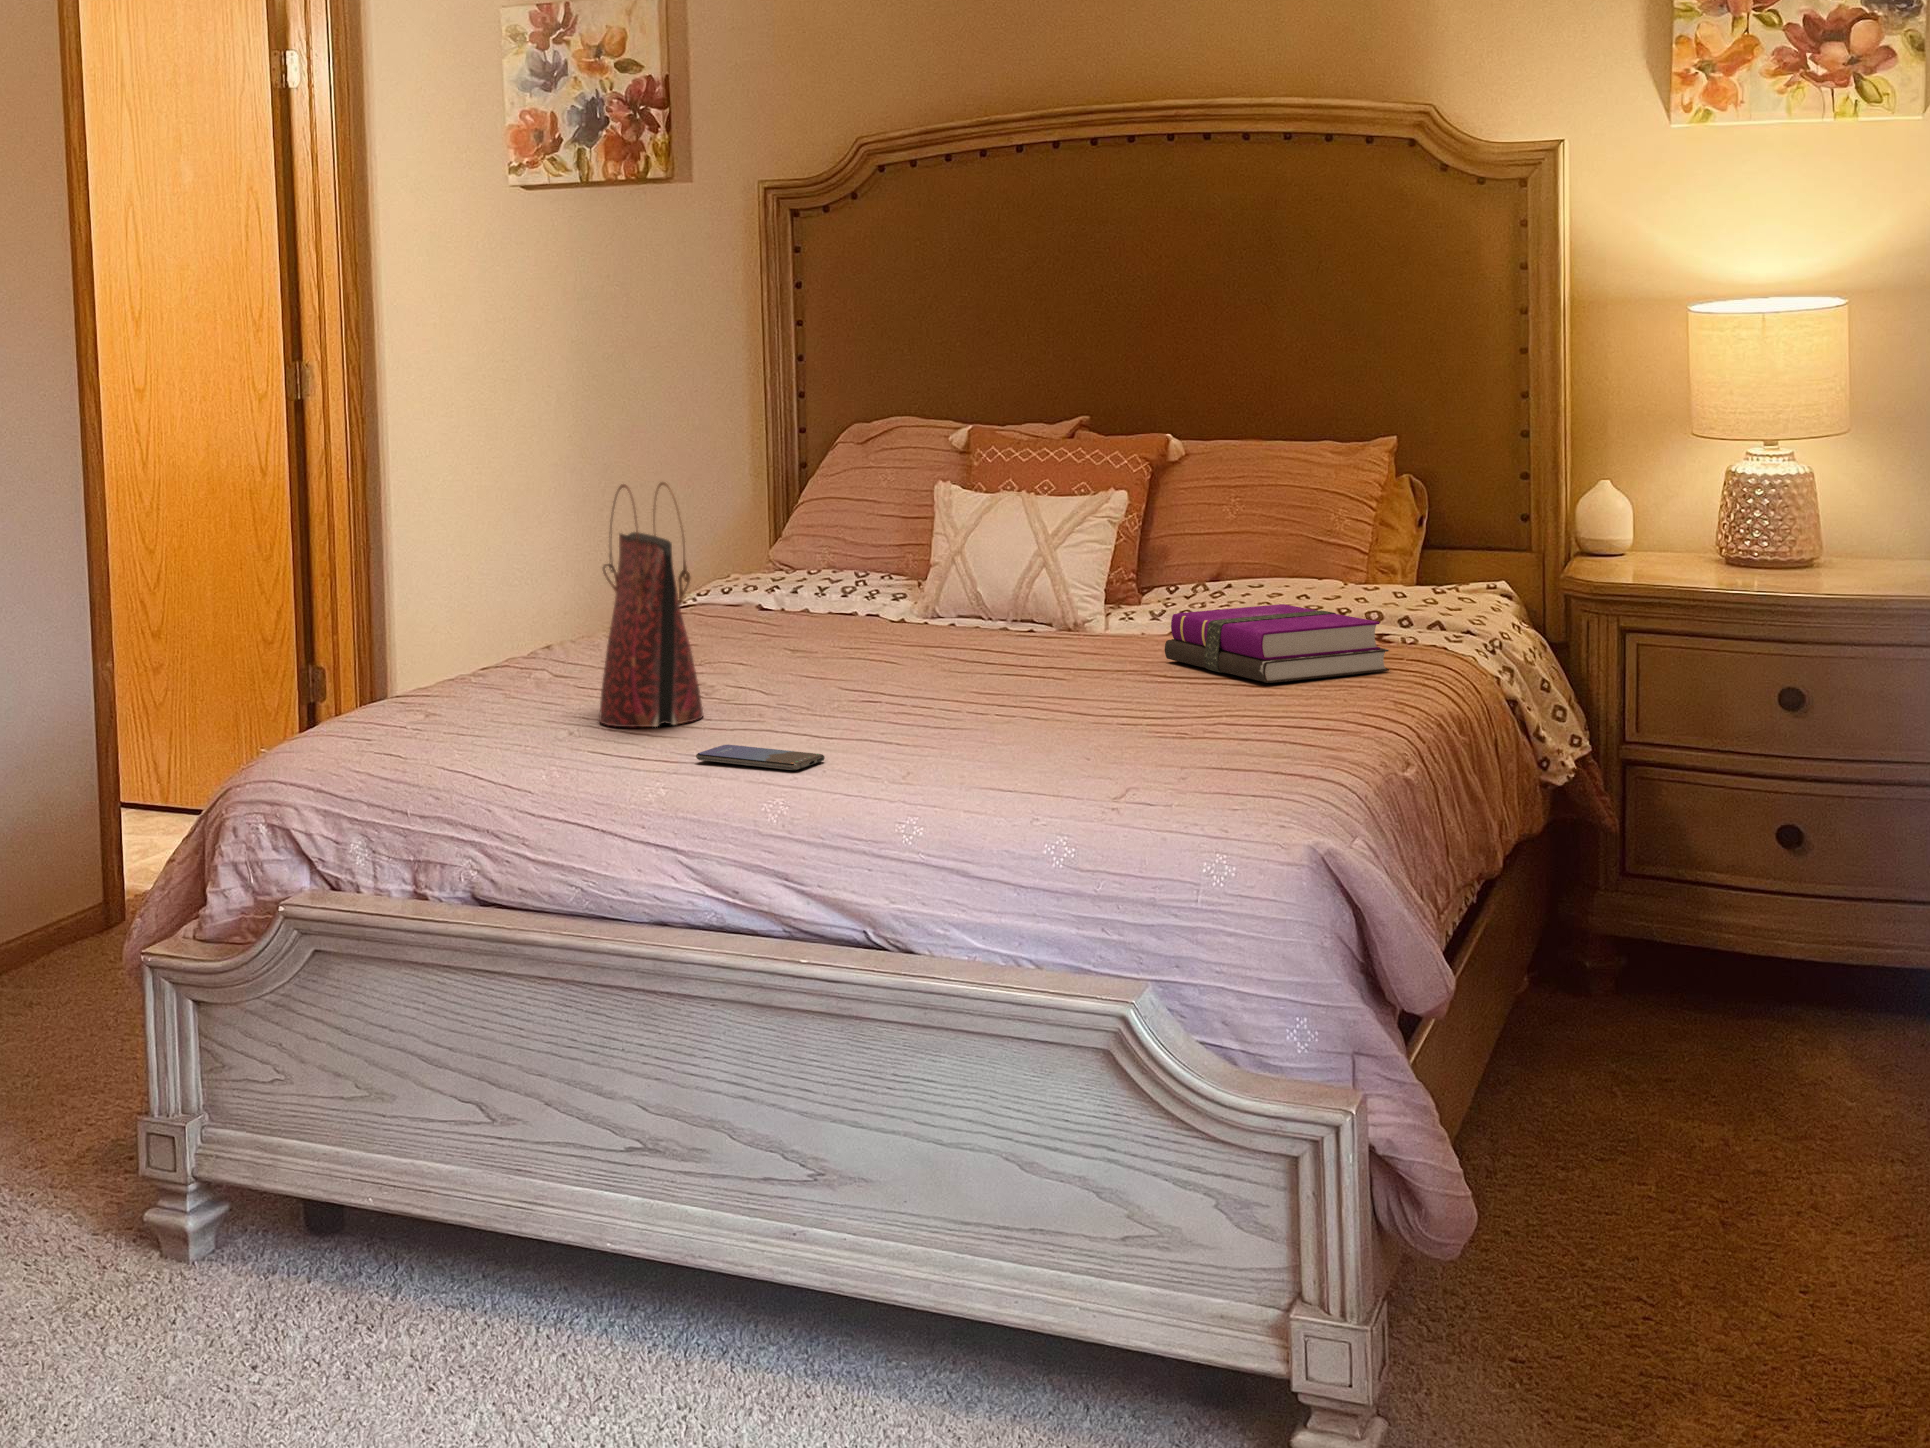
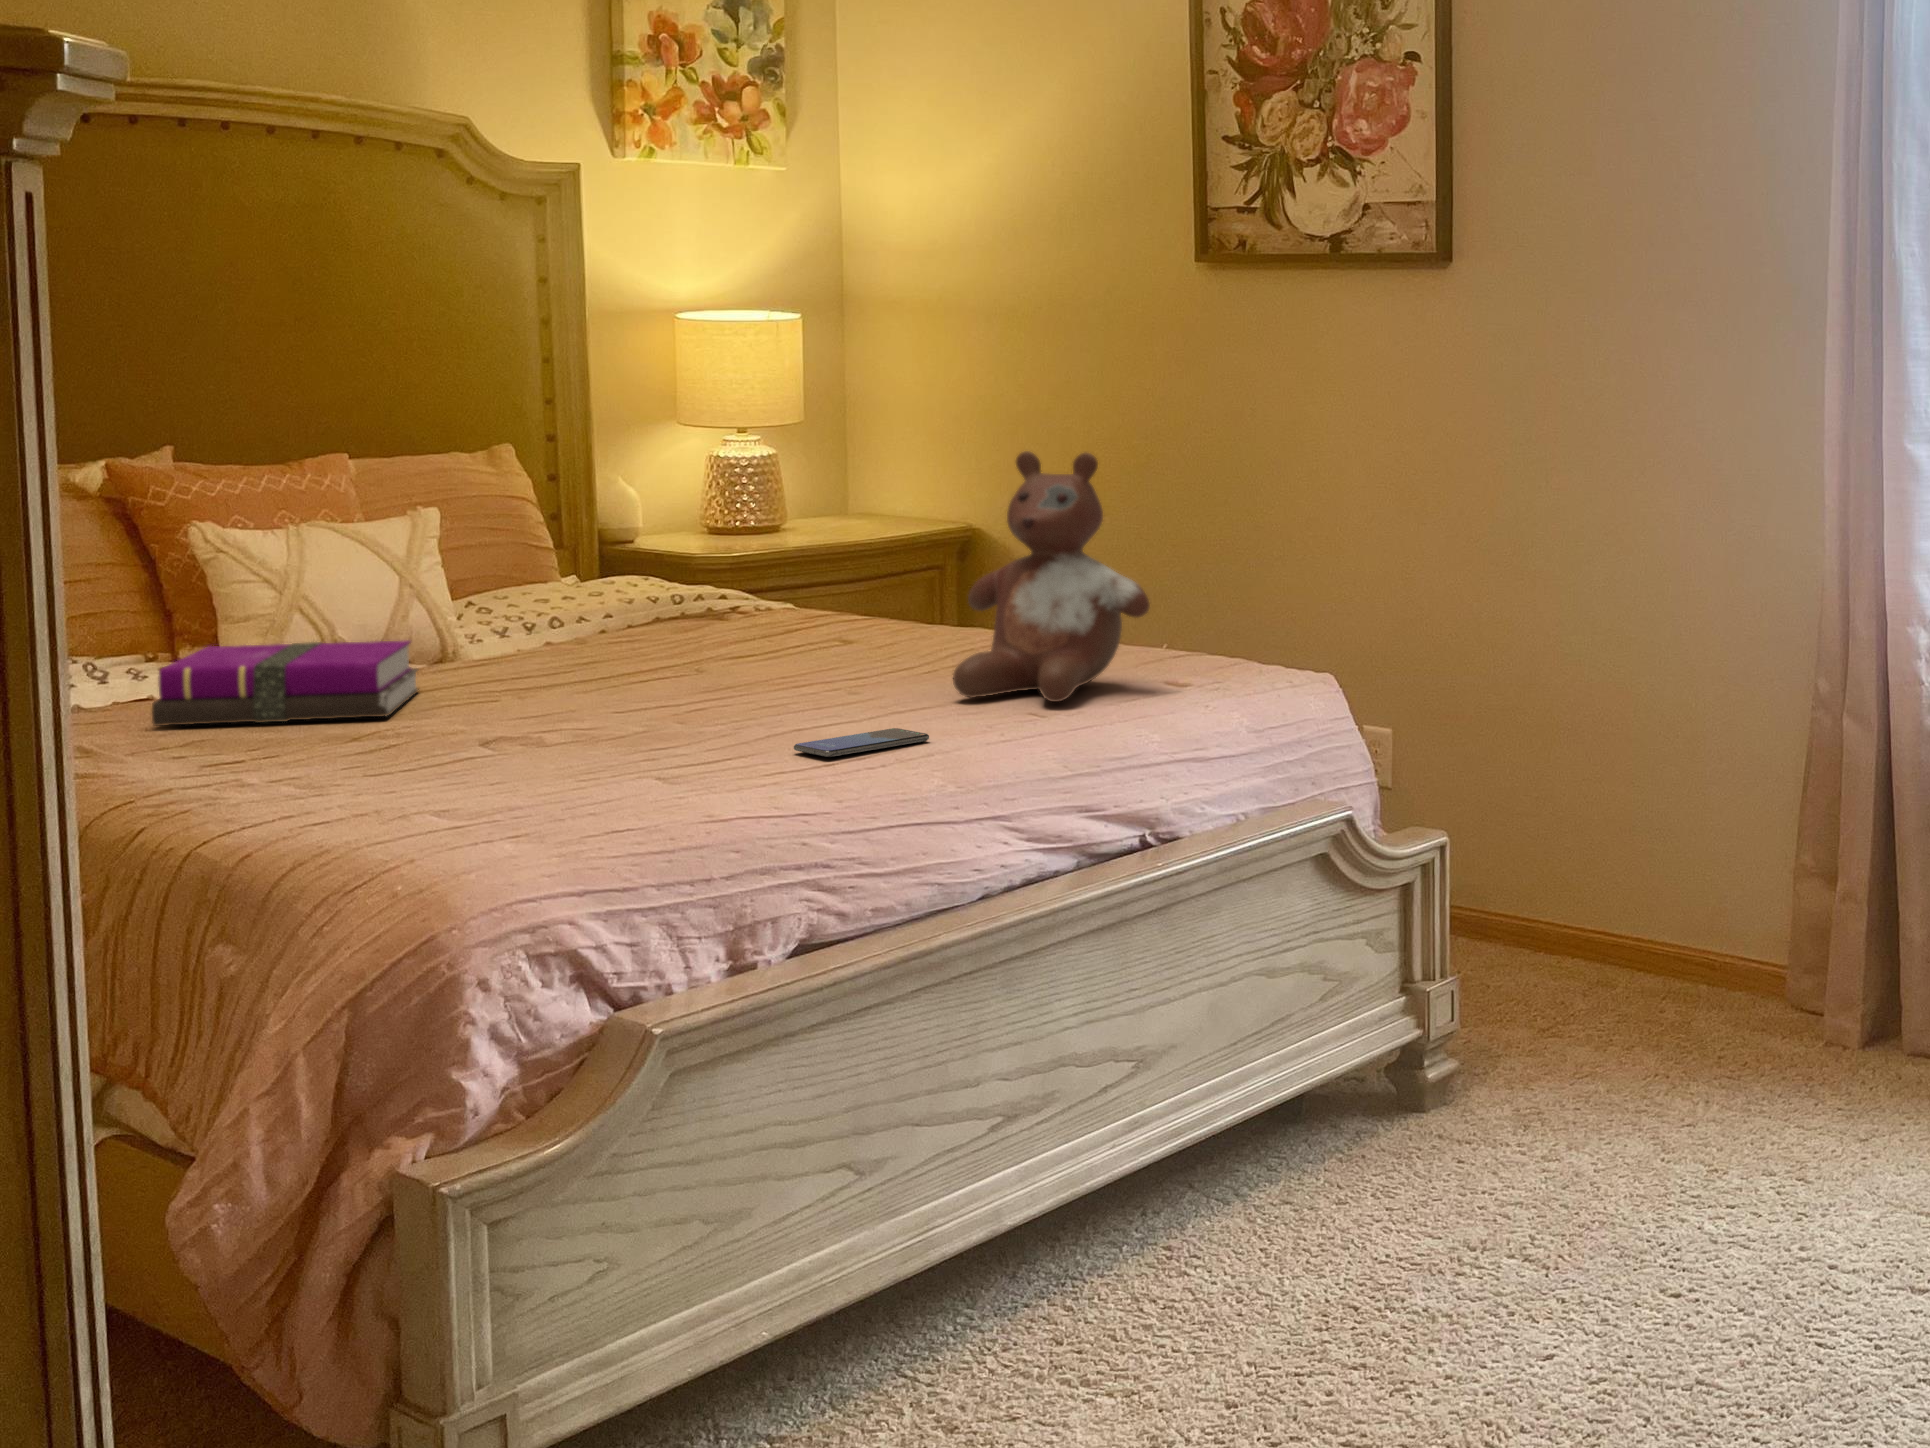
handbag: present [599,482,703,727] -> none [423,480,639,779]
stuffed bear: none [988,484,1174,774] -> present [953,451,1150,702]
notebook: present [1165,604,1389,683] -> present [152,641,418,726]

